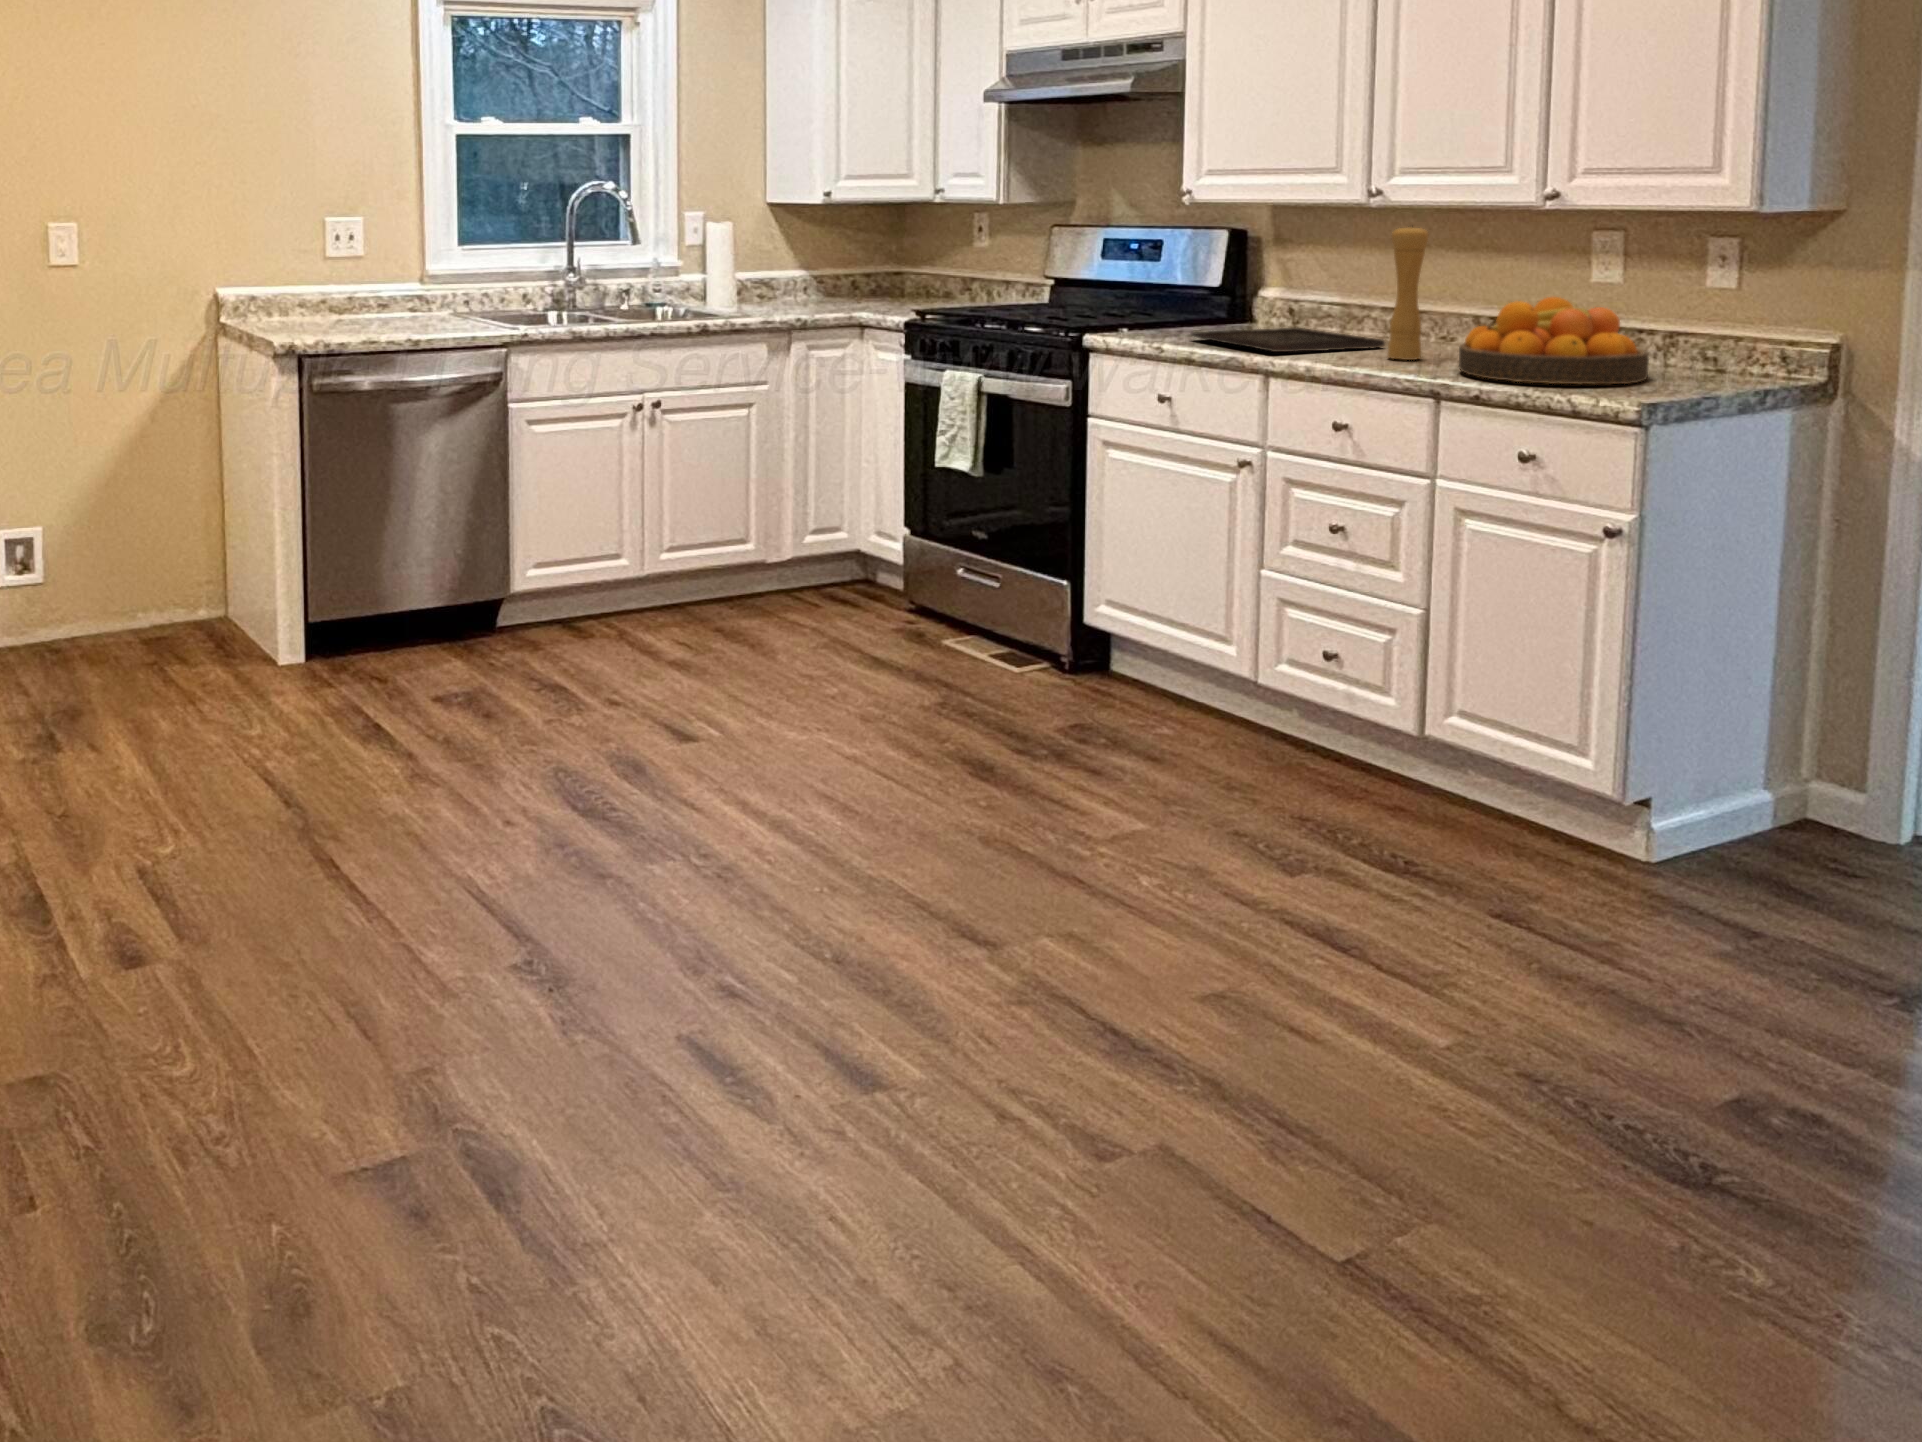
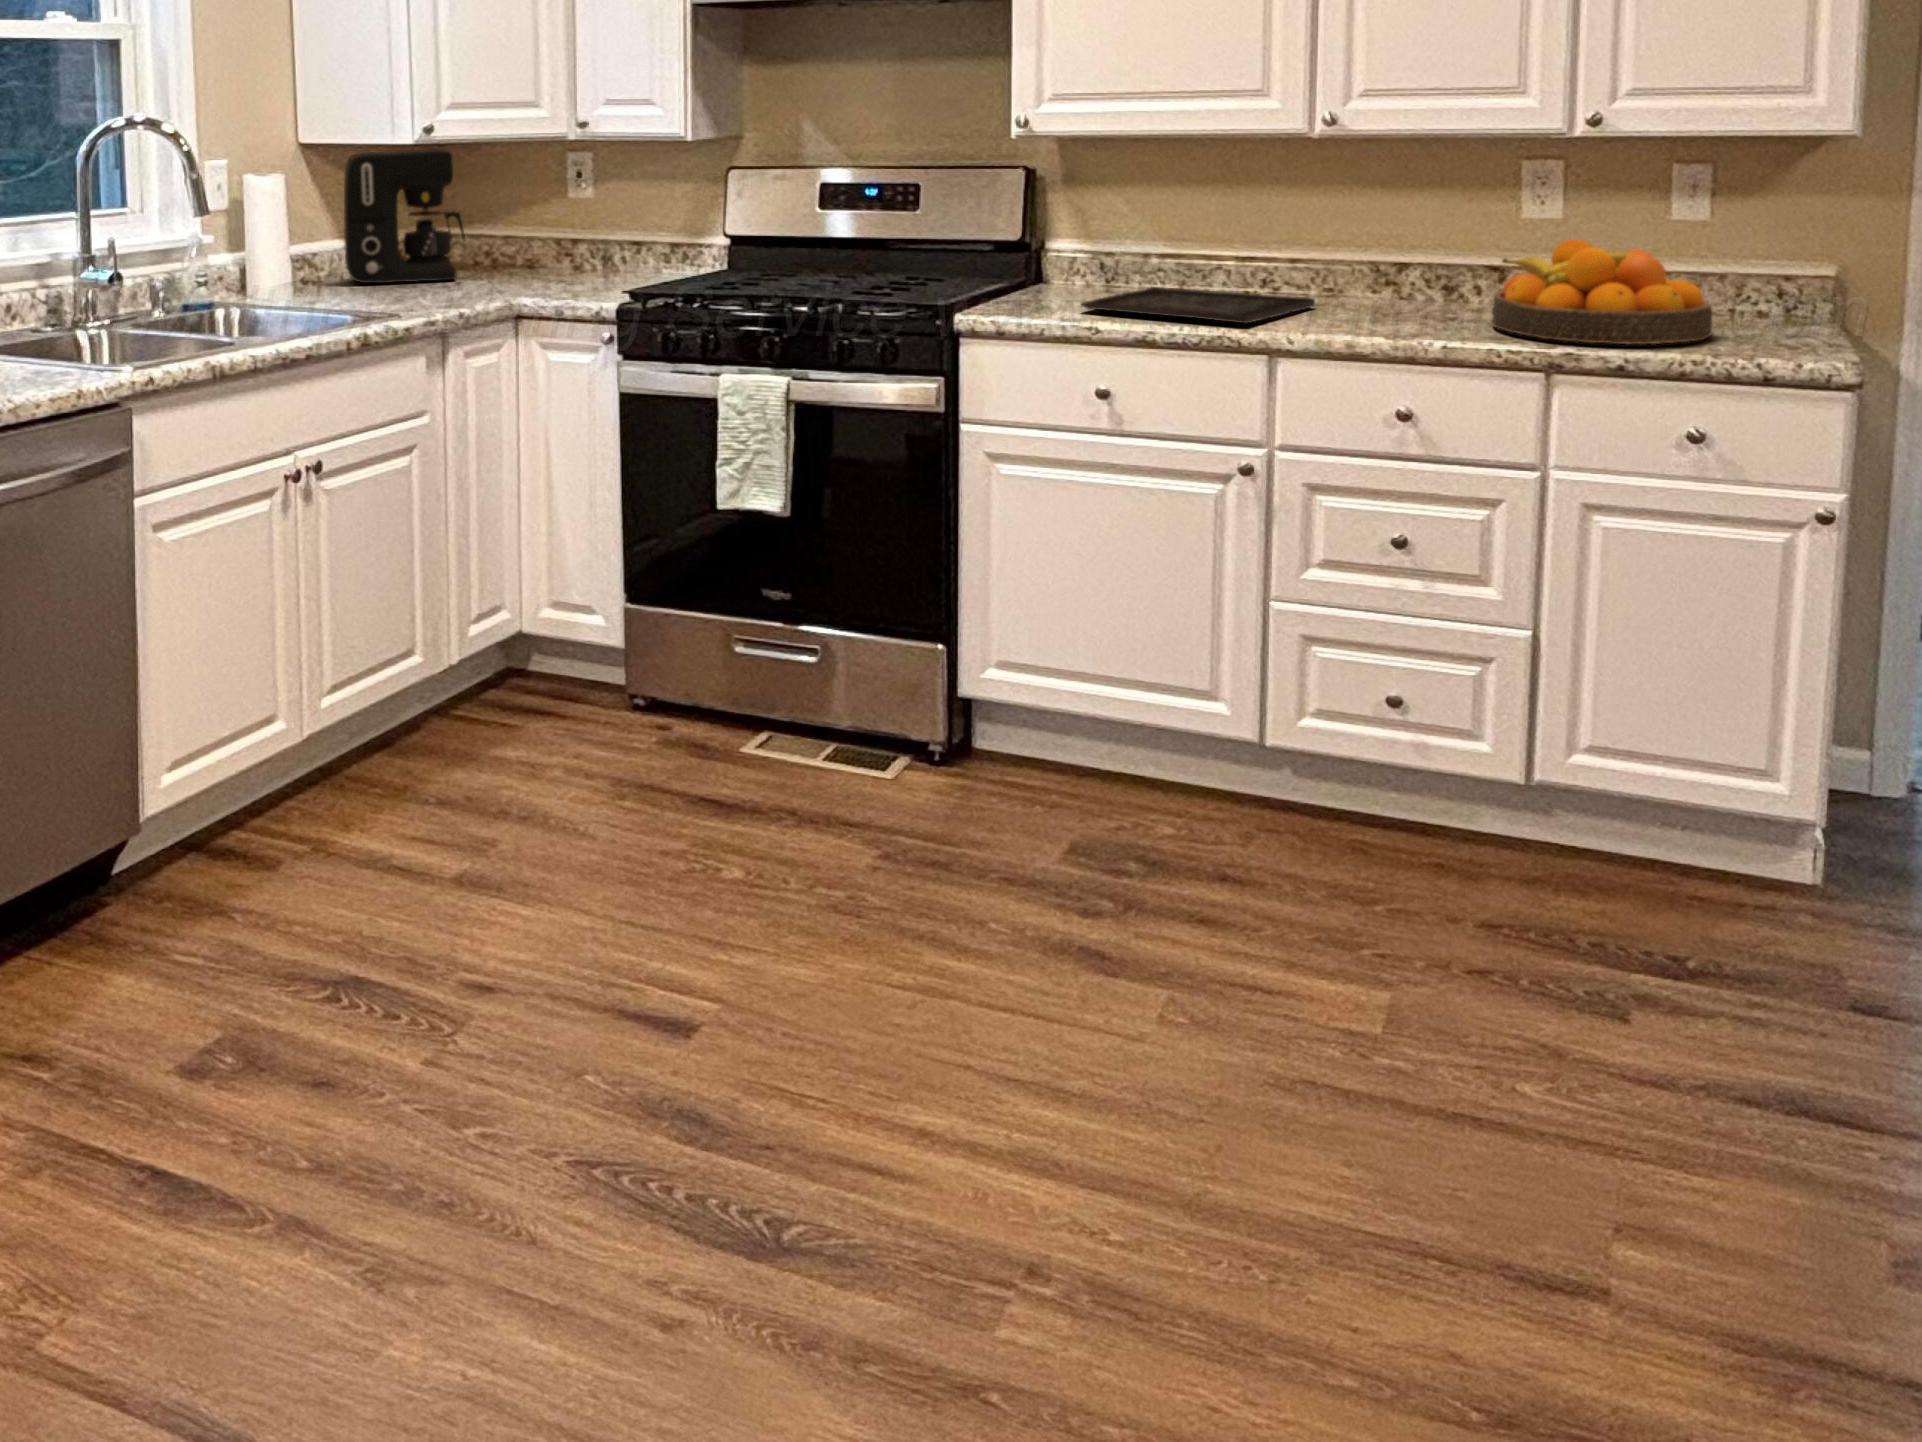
coffee maker: none [783,208,871,300] -> present [344,149,465,283]
pepper mill: present [1388,226,1428,360] -> none [1369,159,1417,323]

